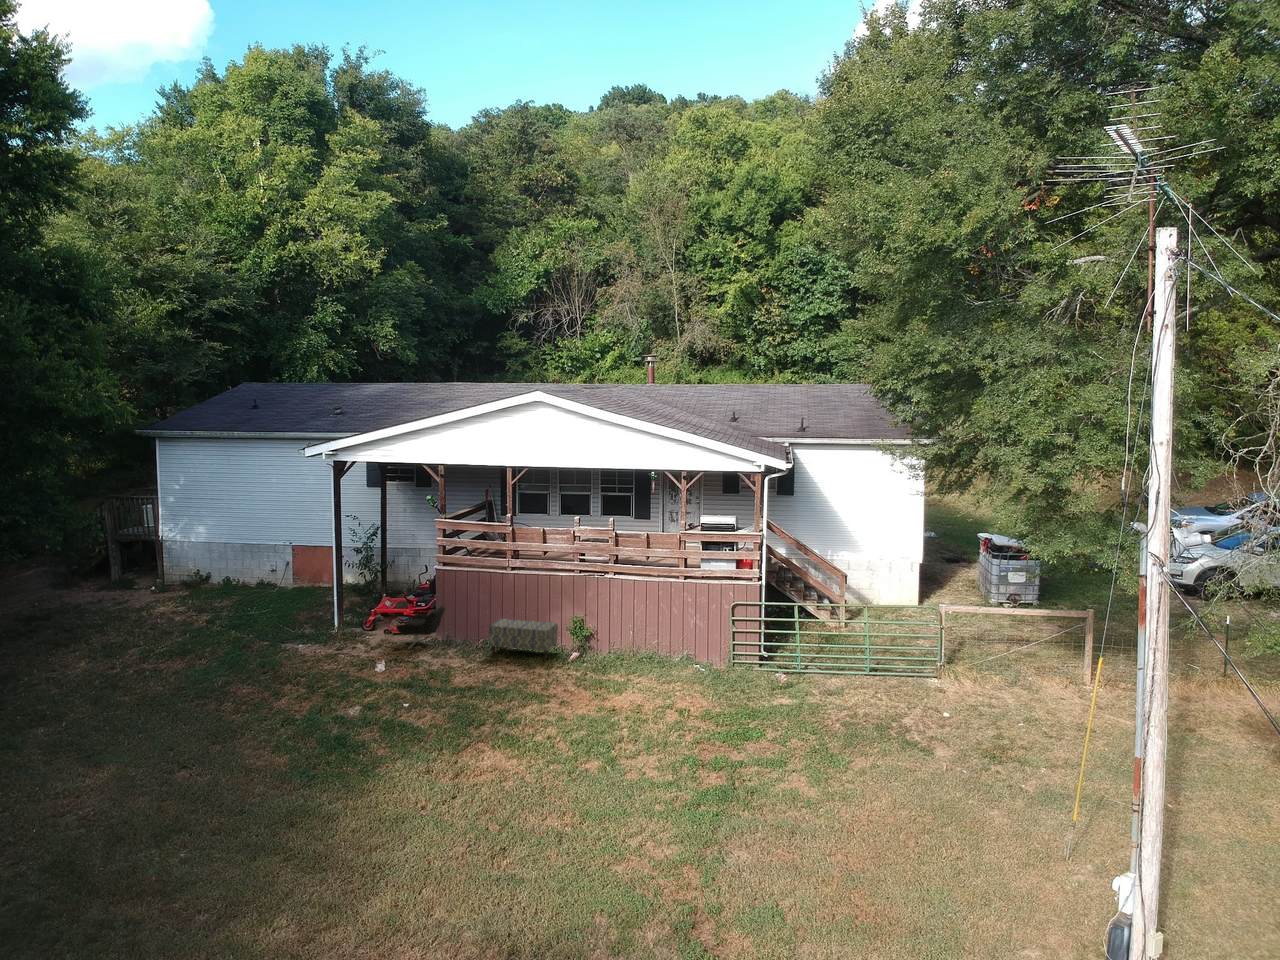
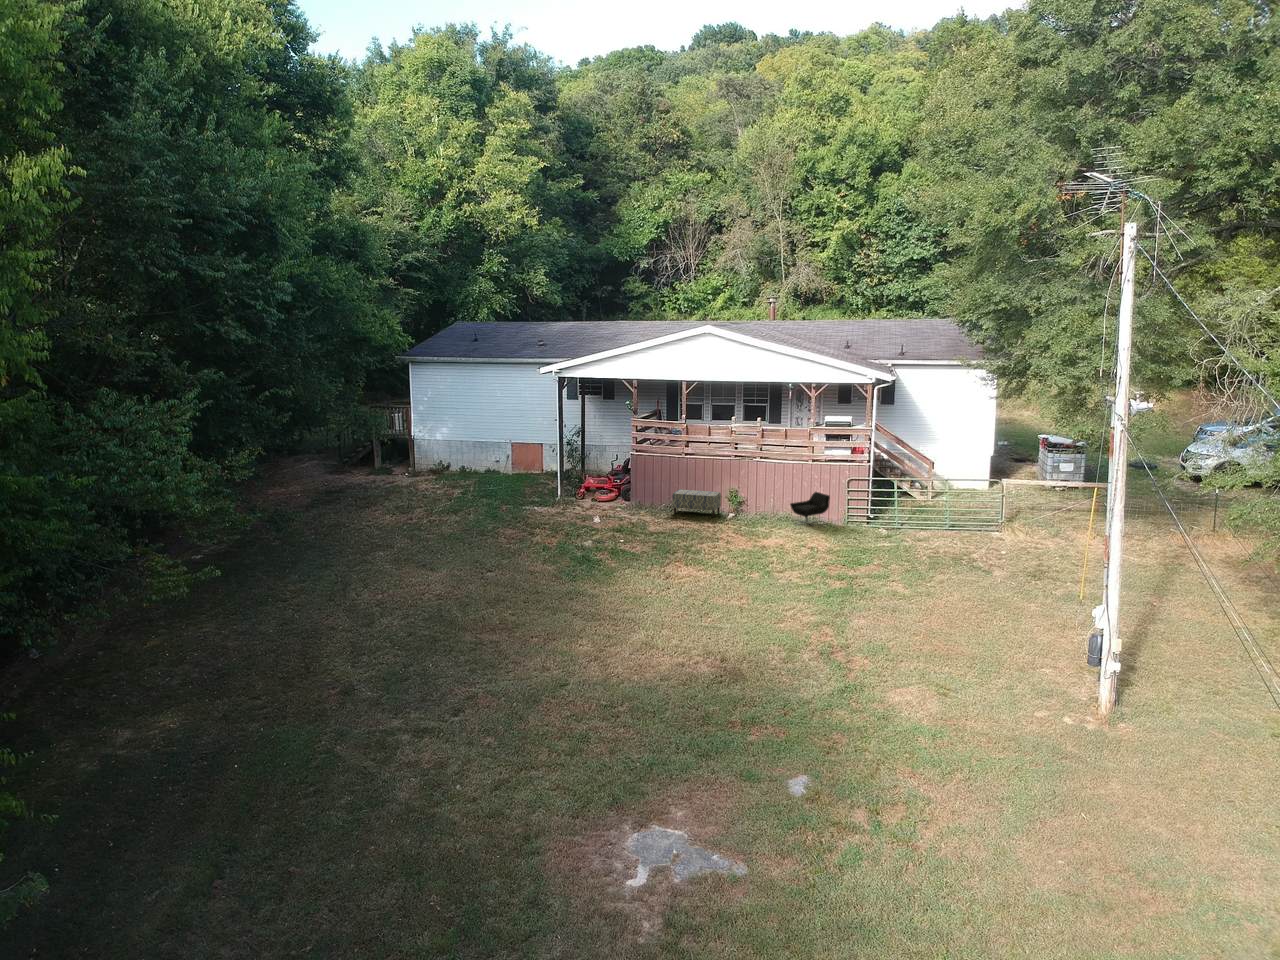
lounge chair: present [396,606,445,648] -> present [790,492,830,523]

